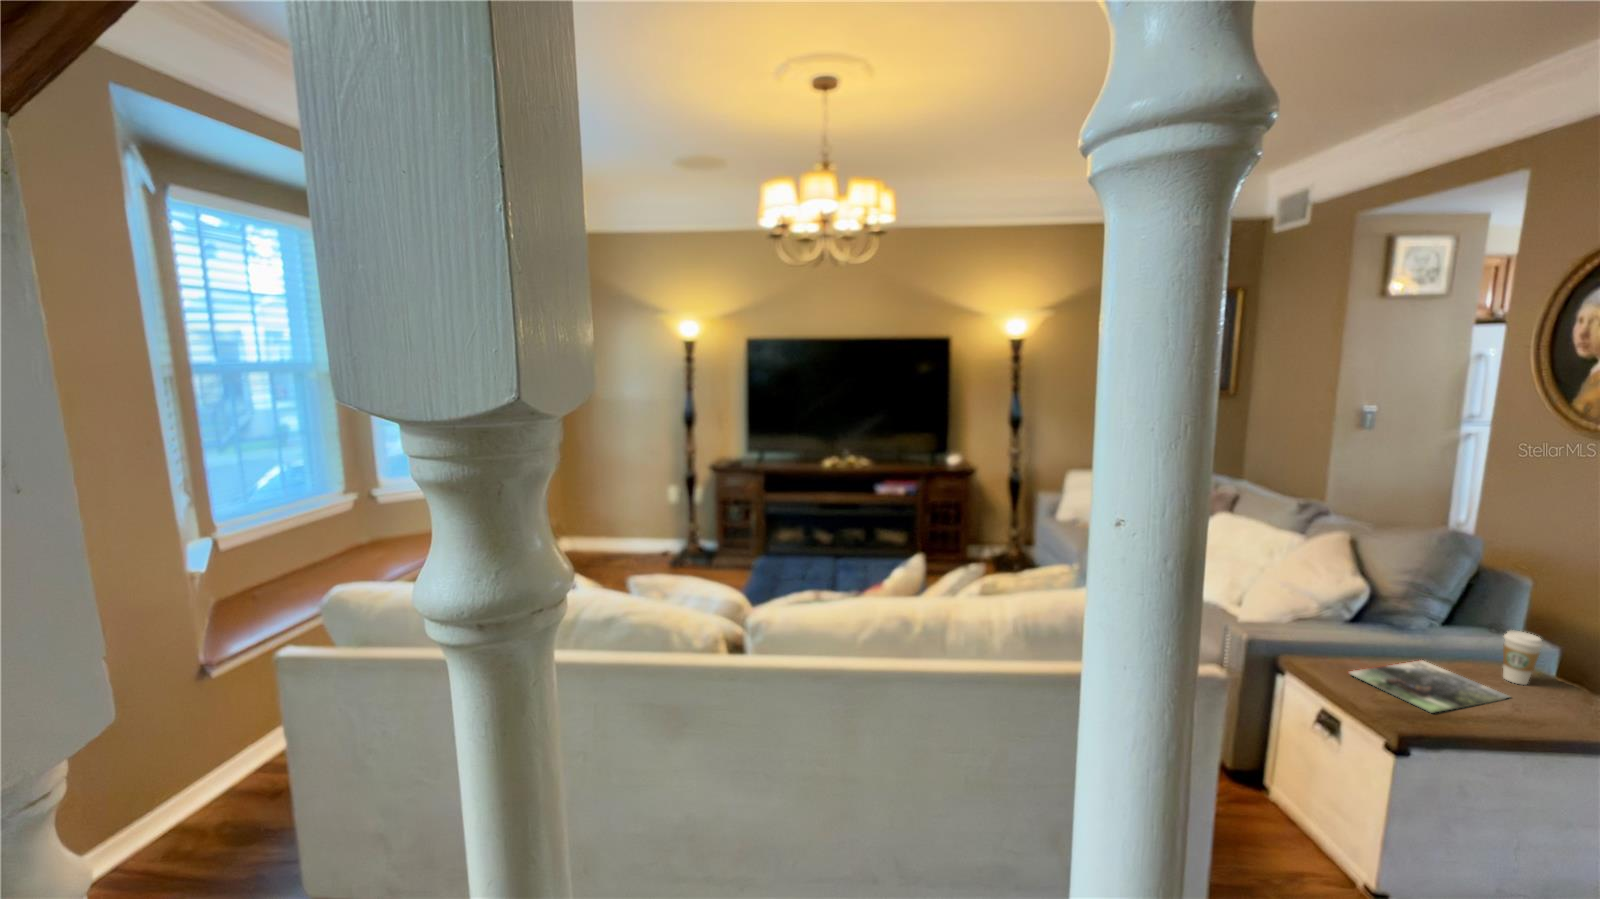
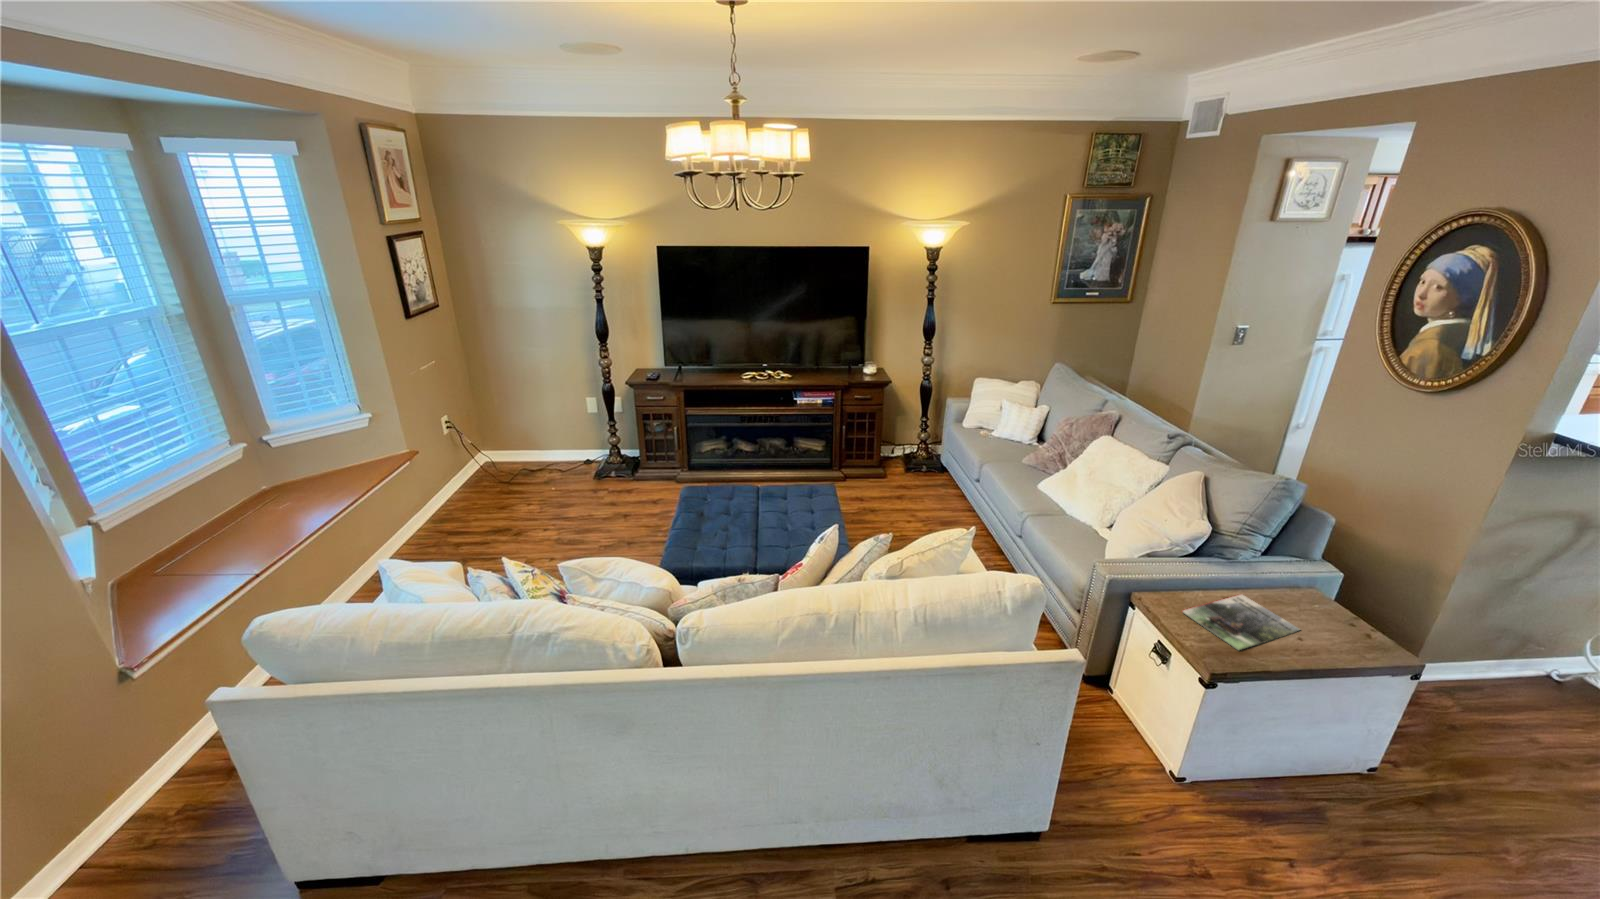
coffee cup: present [1503,631,1543,685] -> none [1299,573,1333,616]

